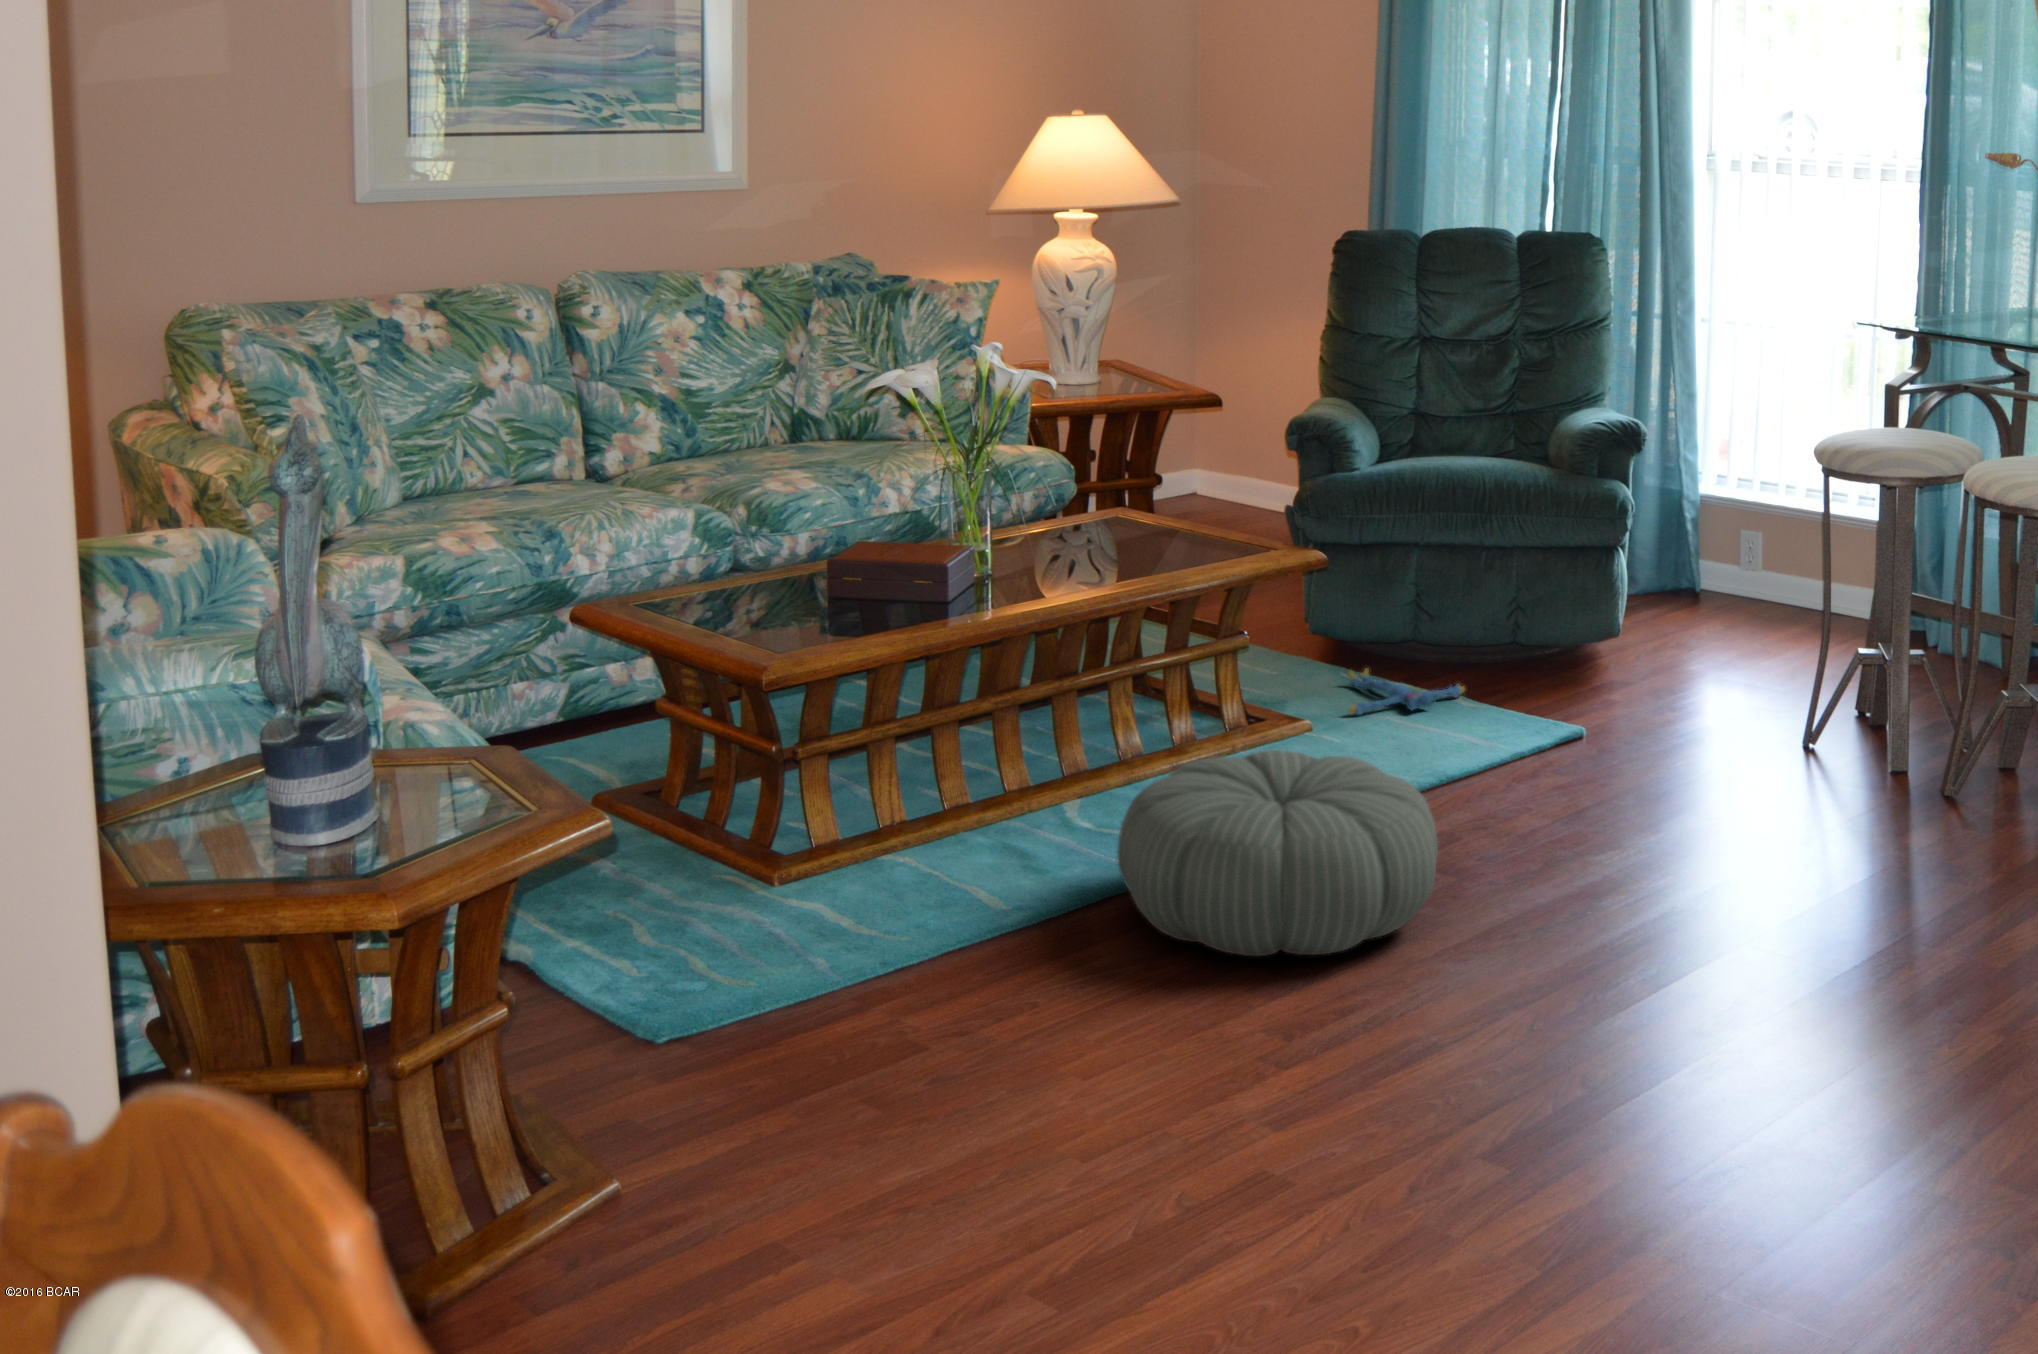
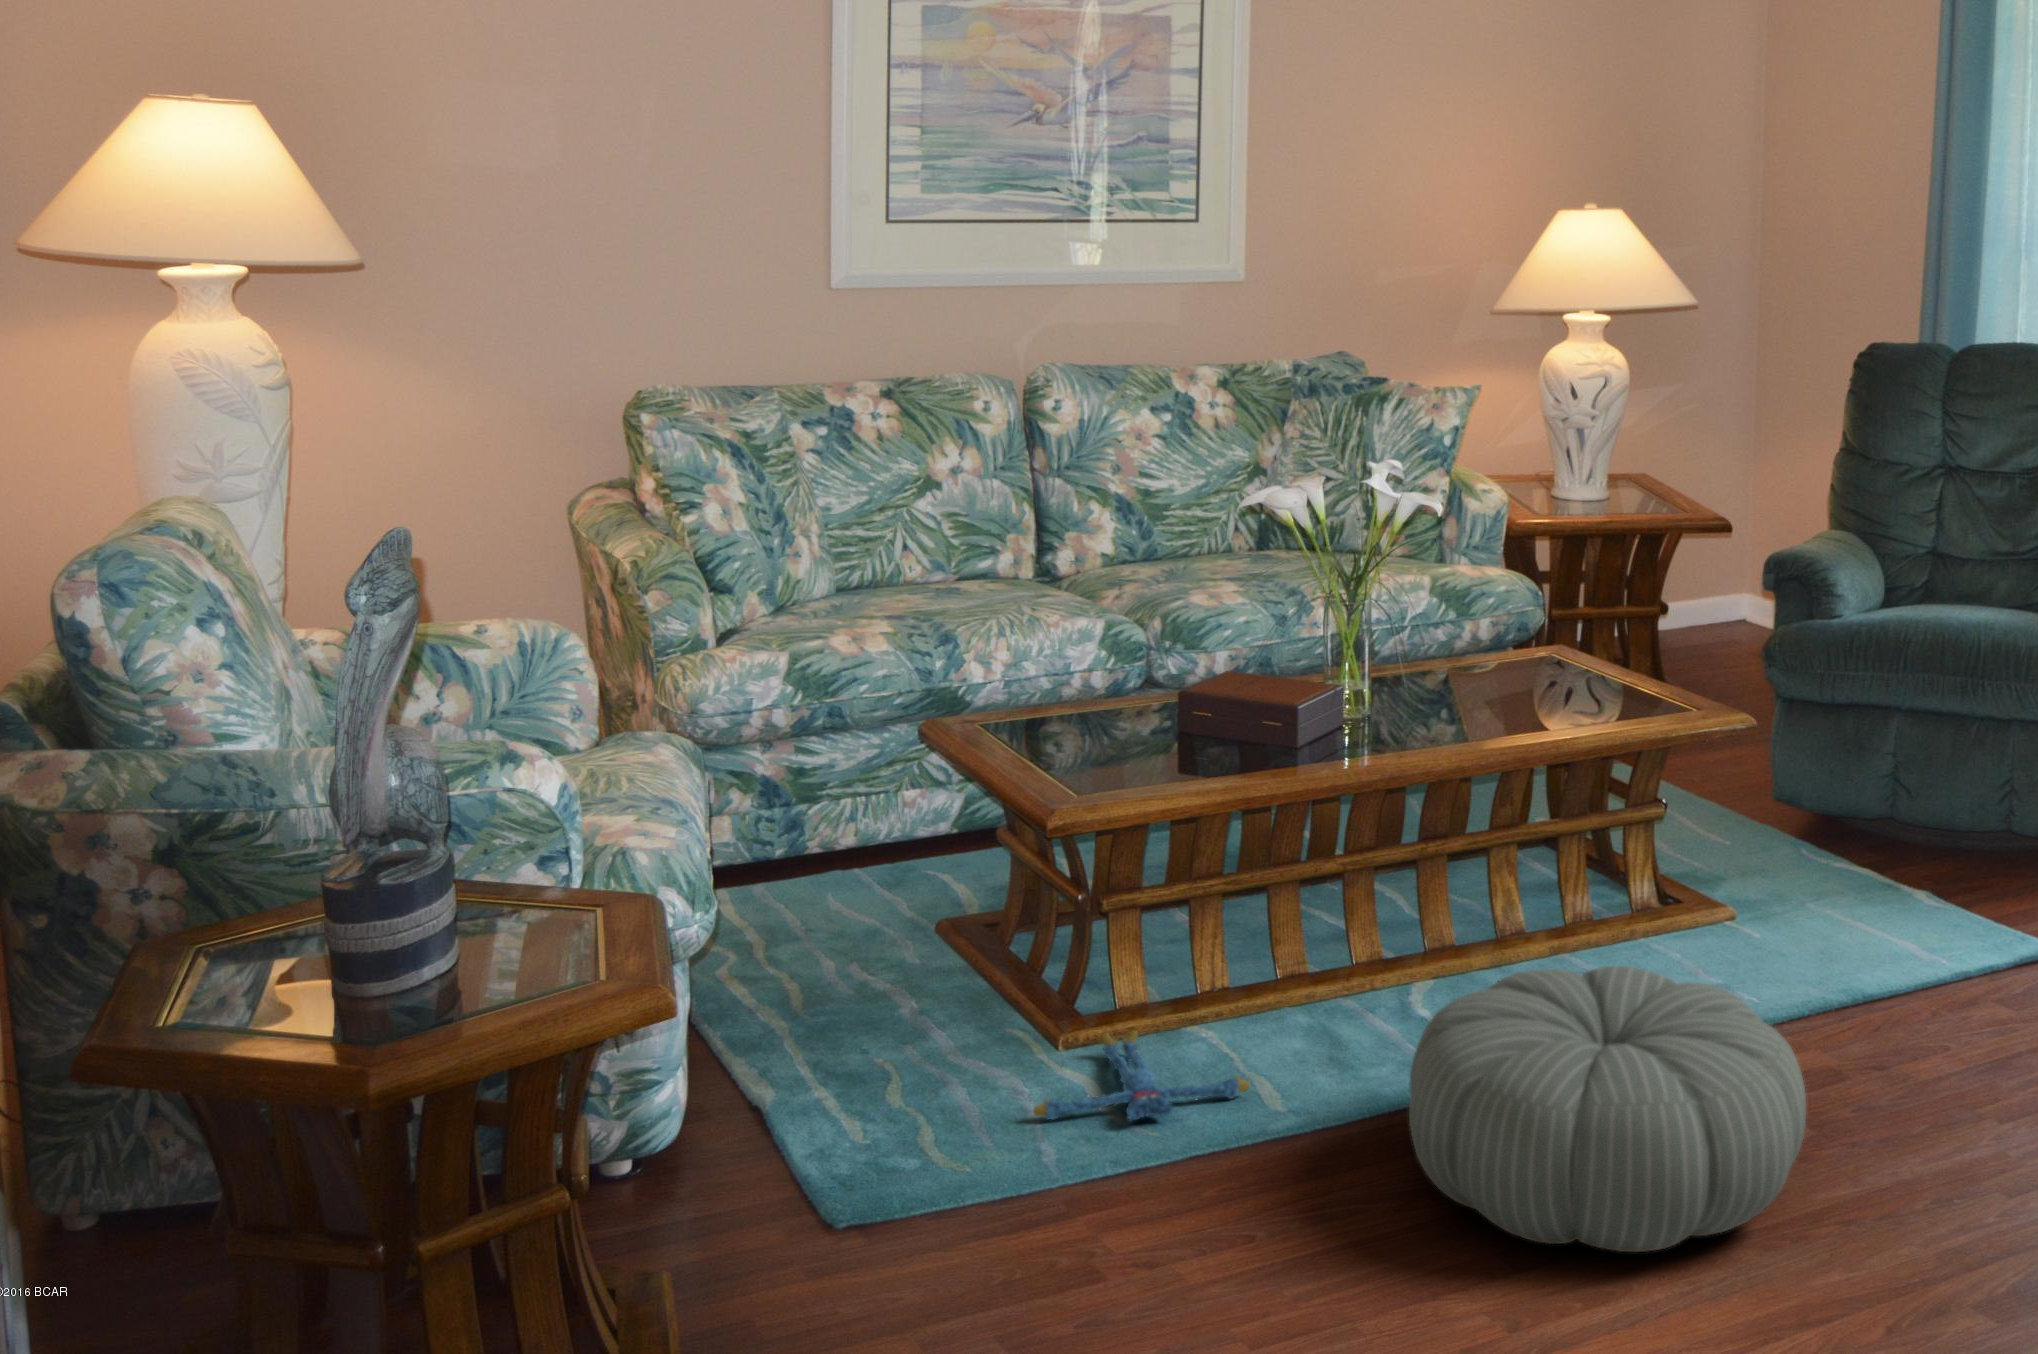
plush toy: present [1348,669,1465,715] -> present [1033,1030,1250,1121]

